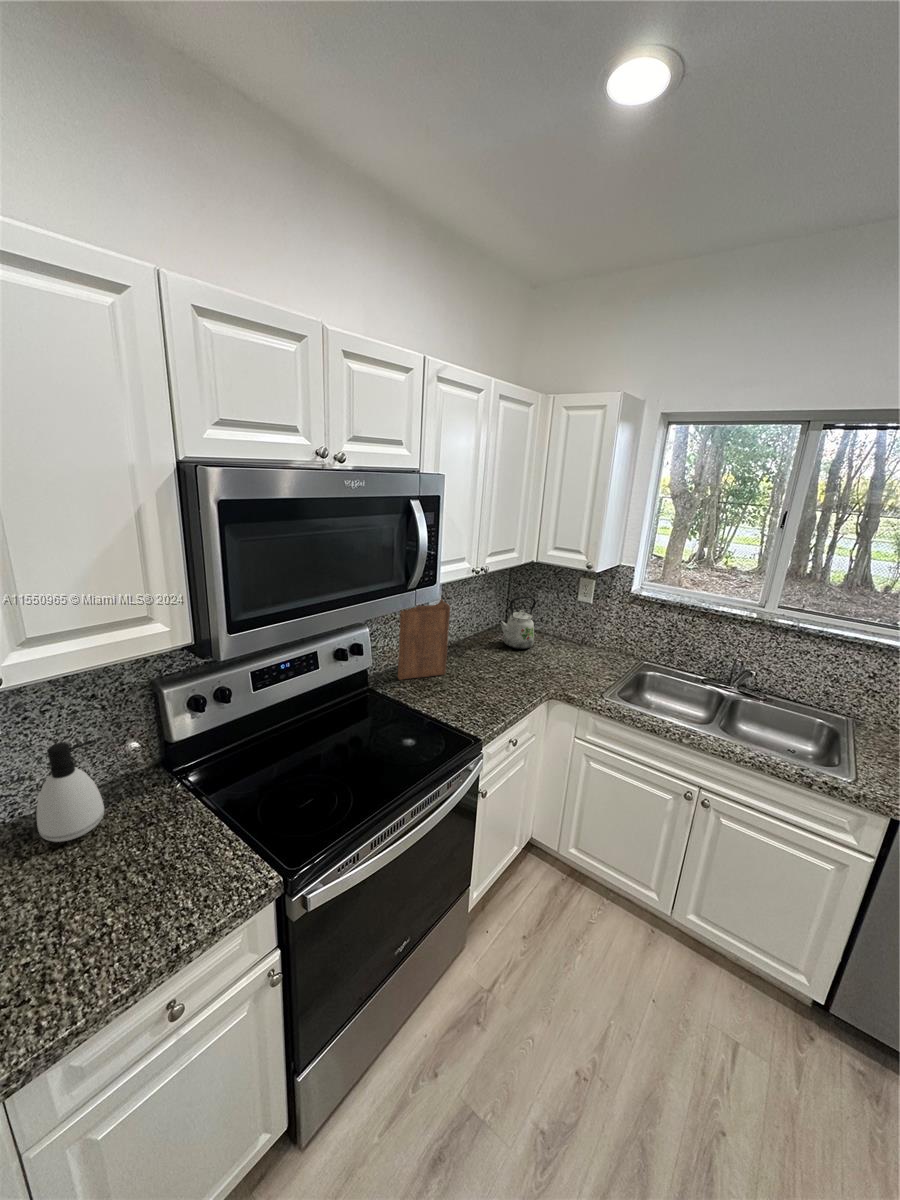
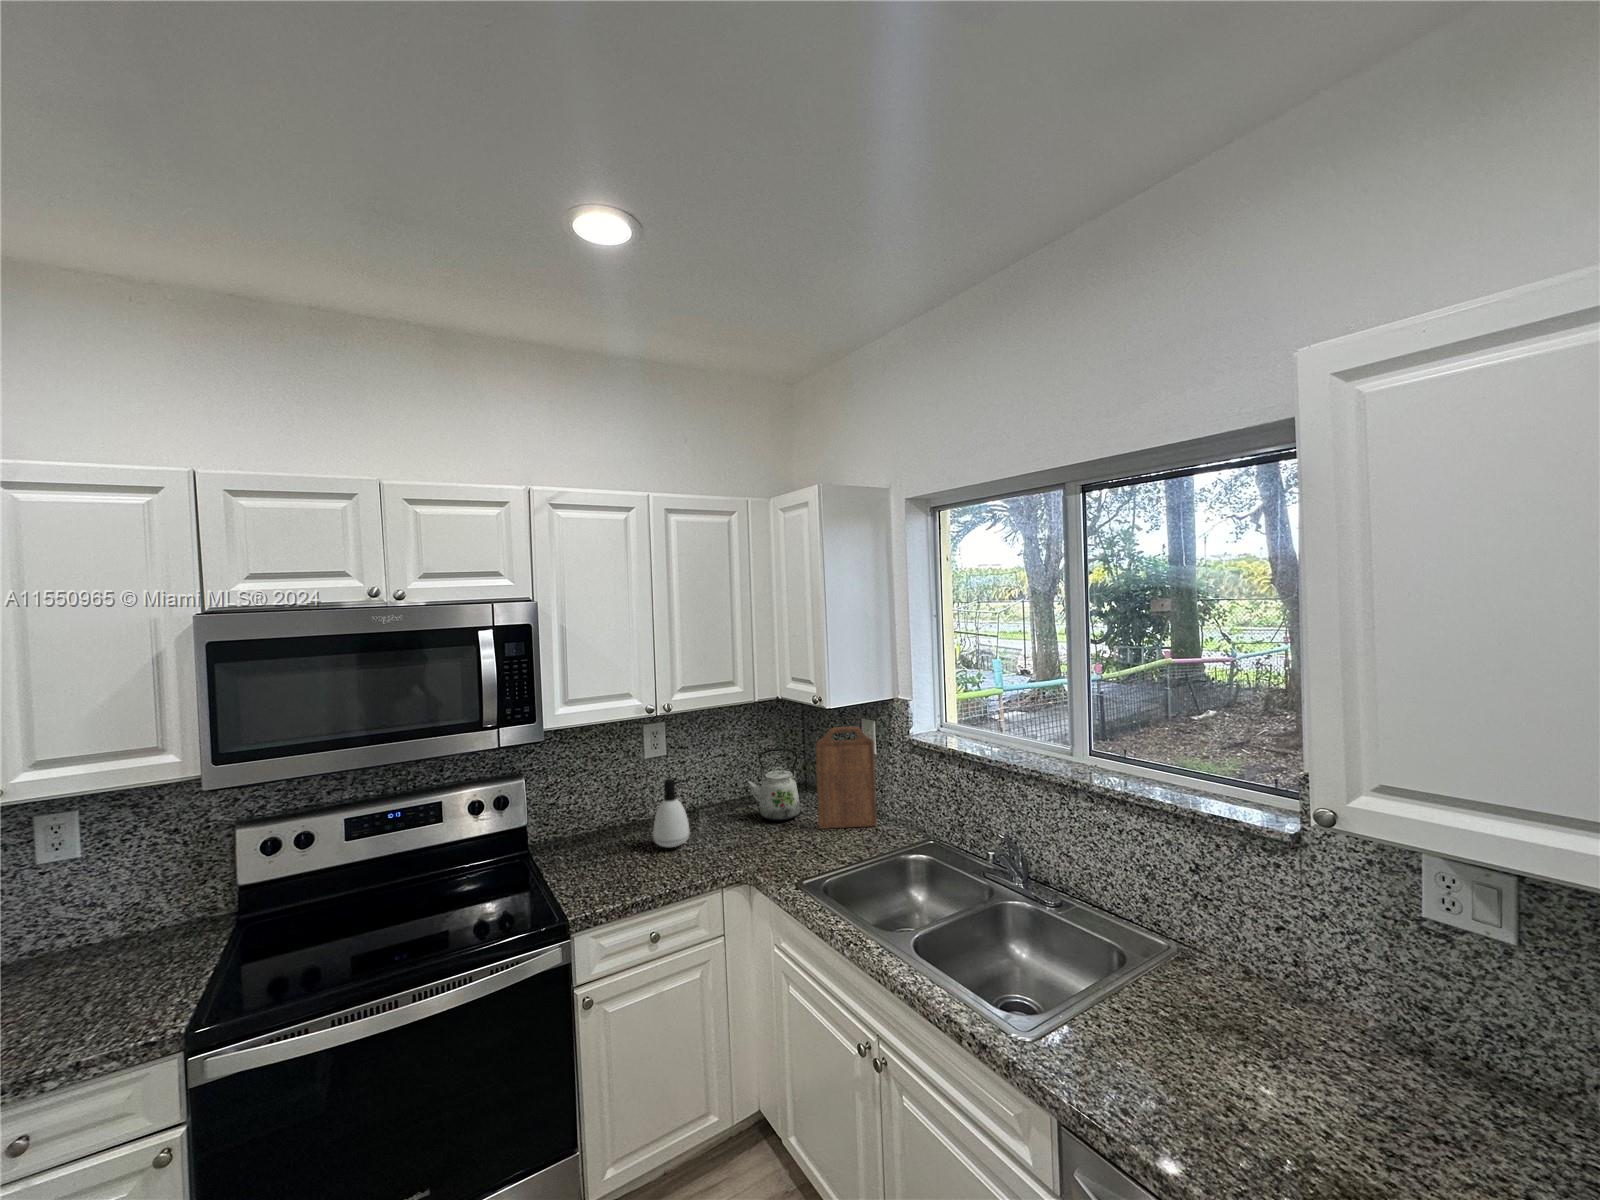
cutting board: present [398,599,450,680] -> present [816,727,877,829]
soap dispenser: present [37,740,104,842] -> present [653,778,690,847]

